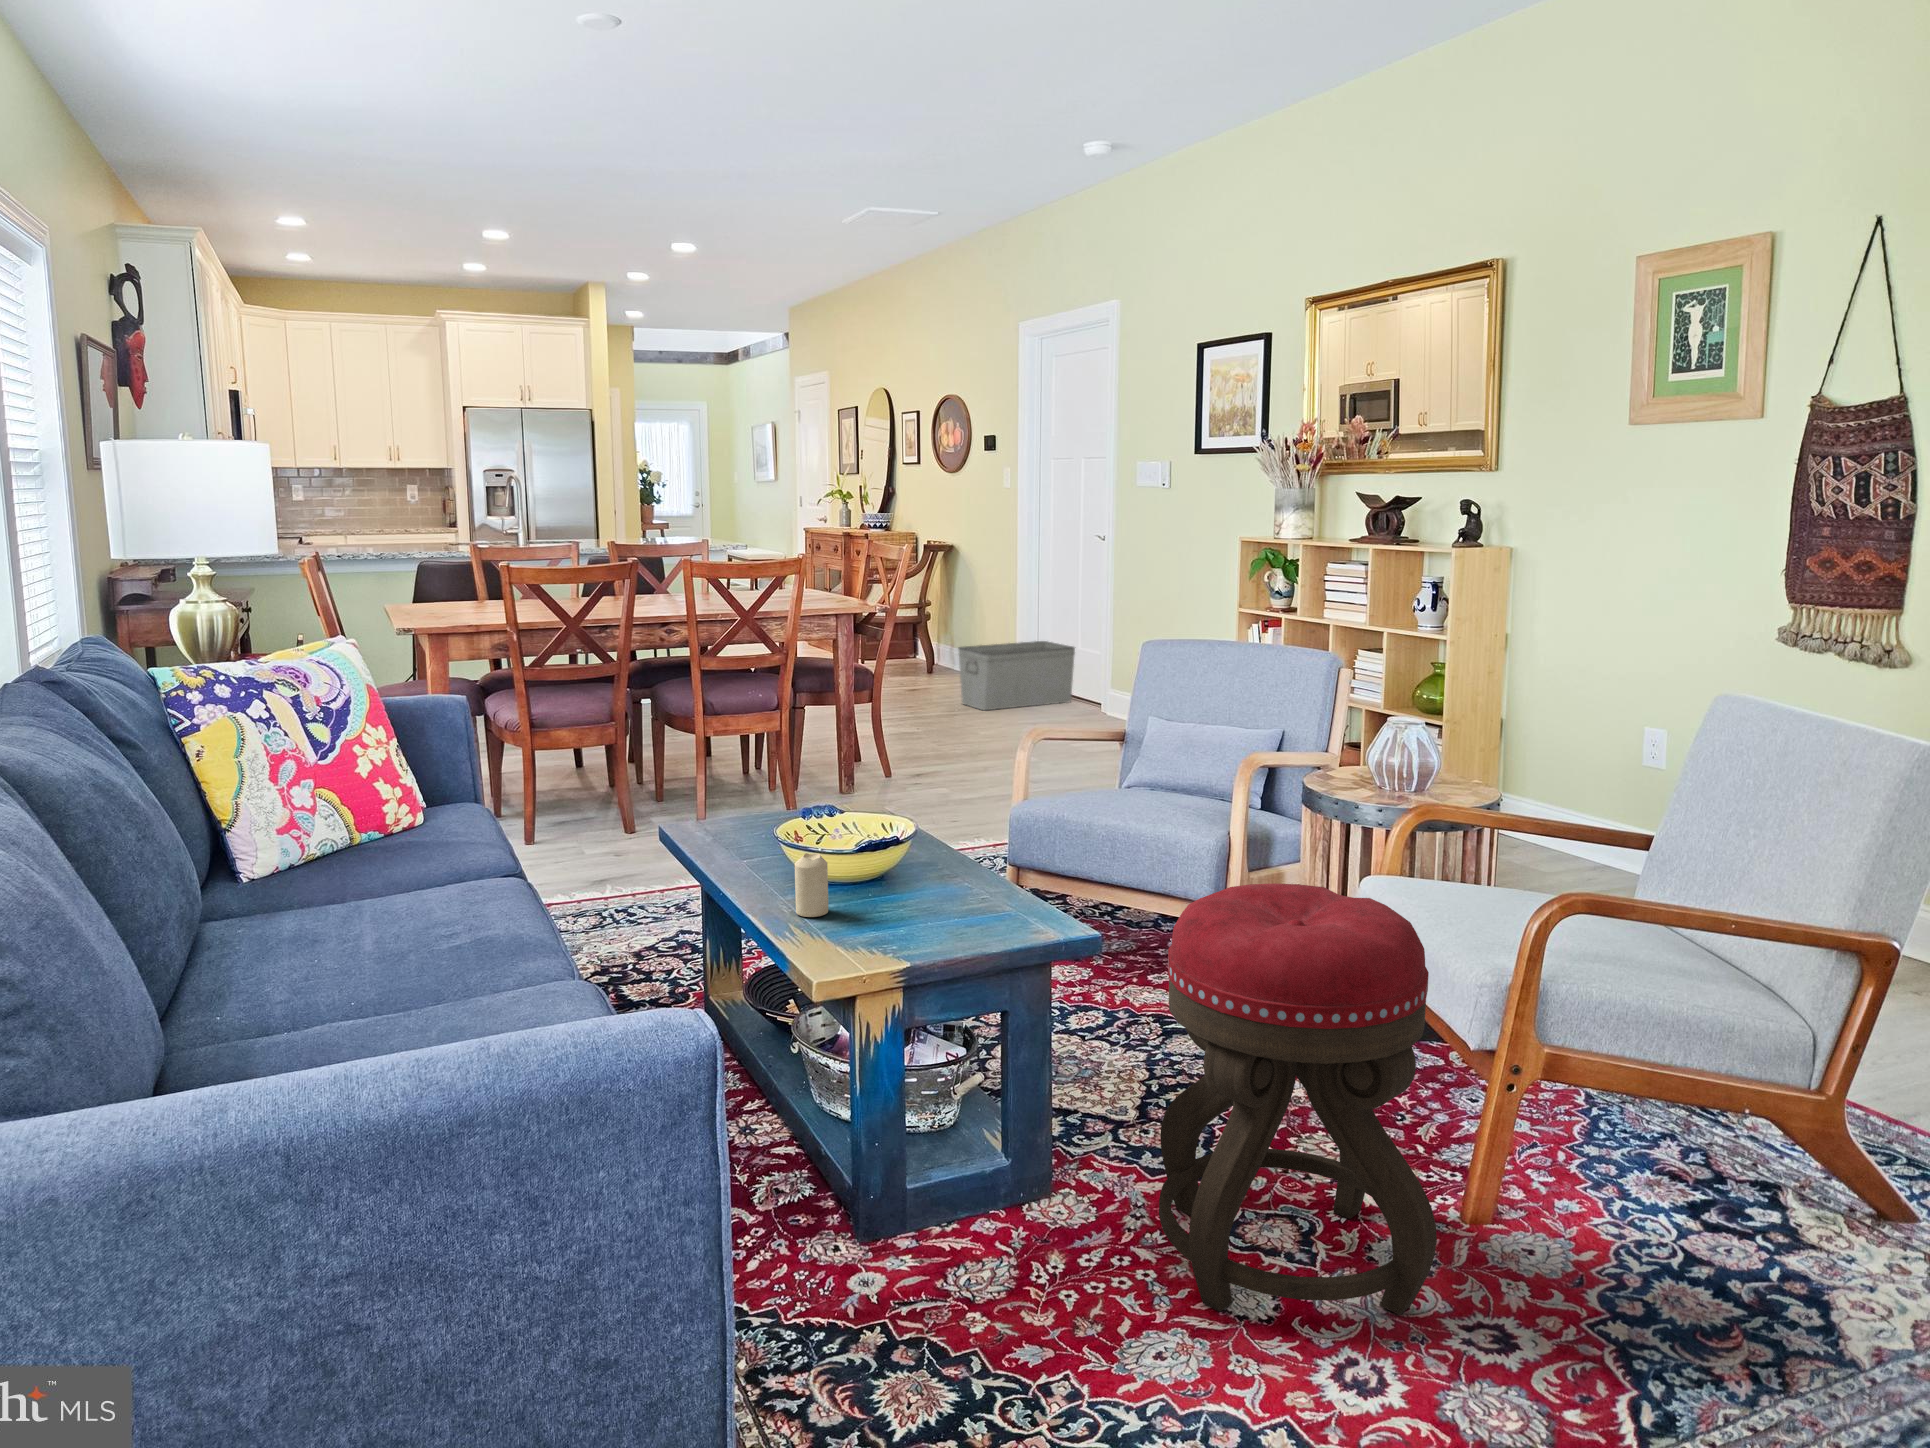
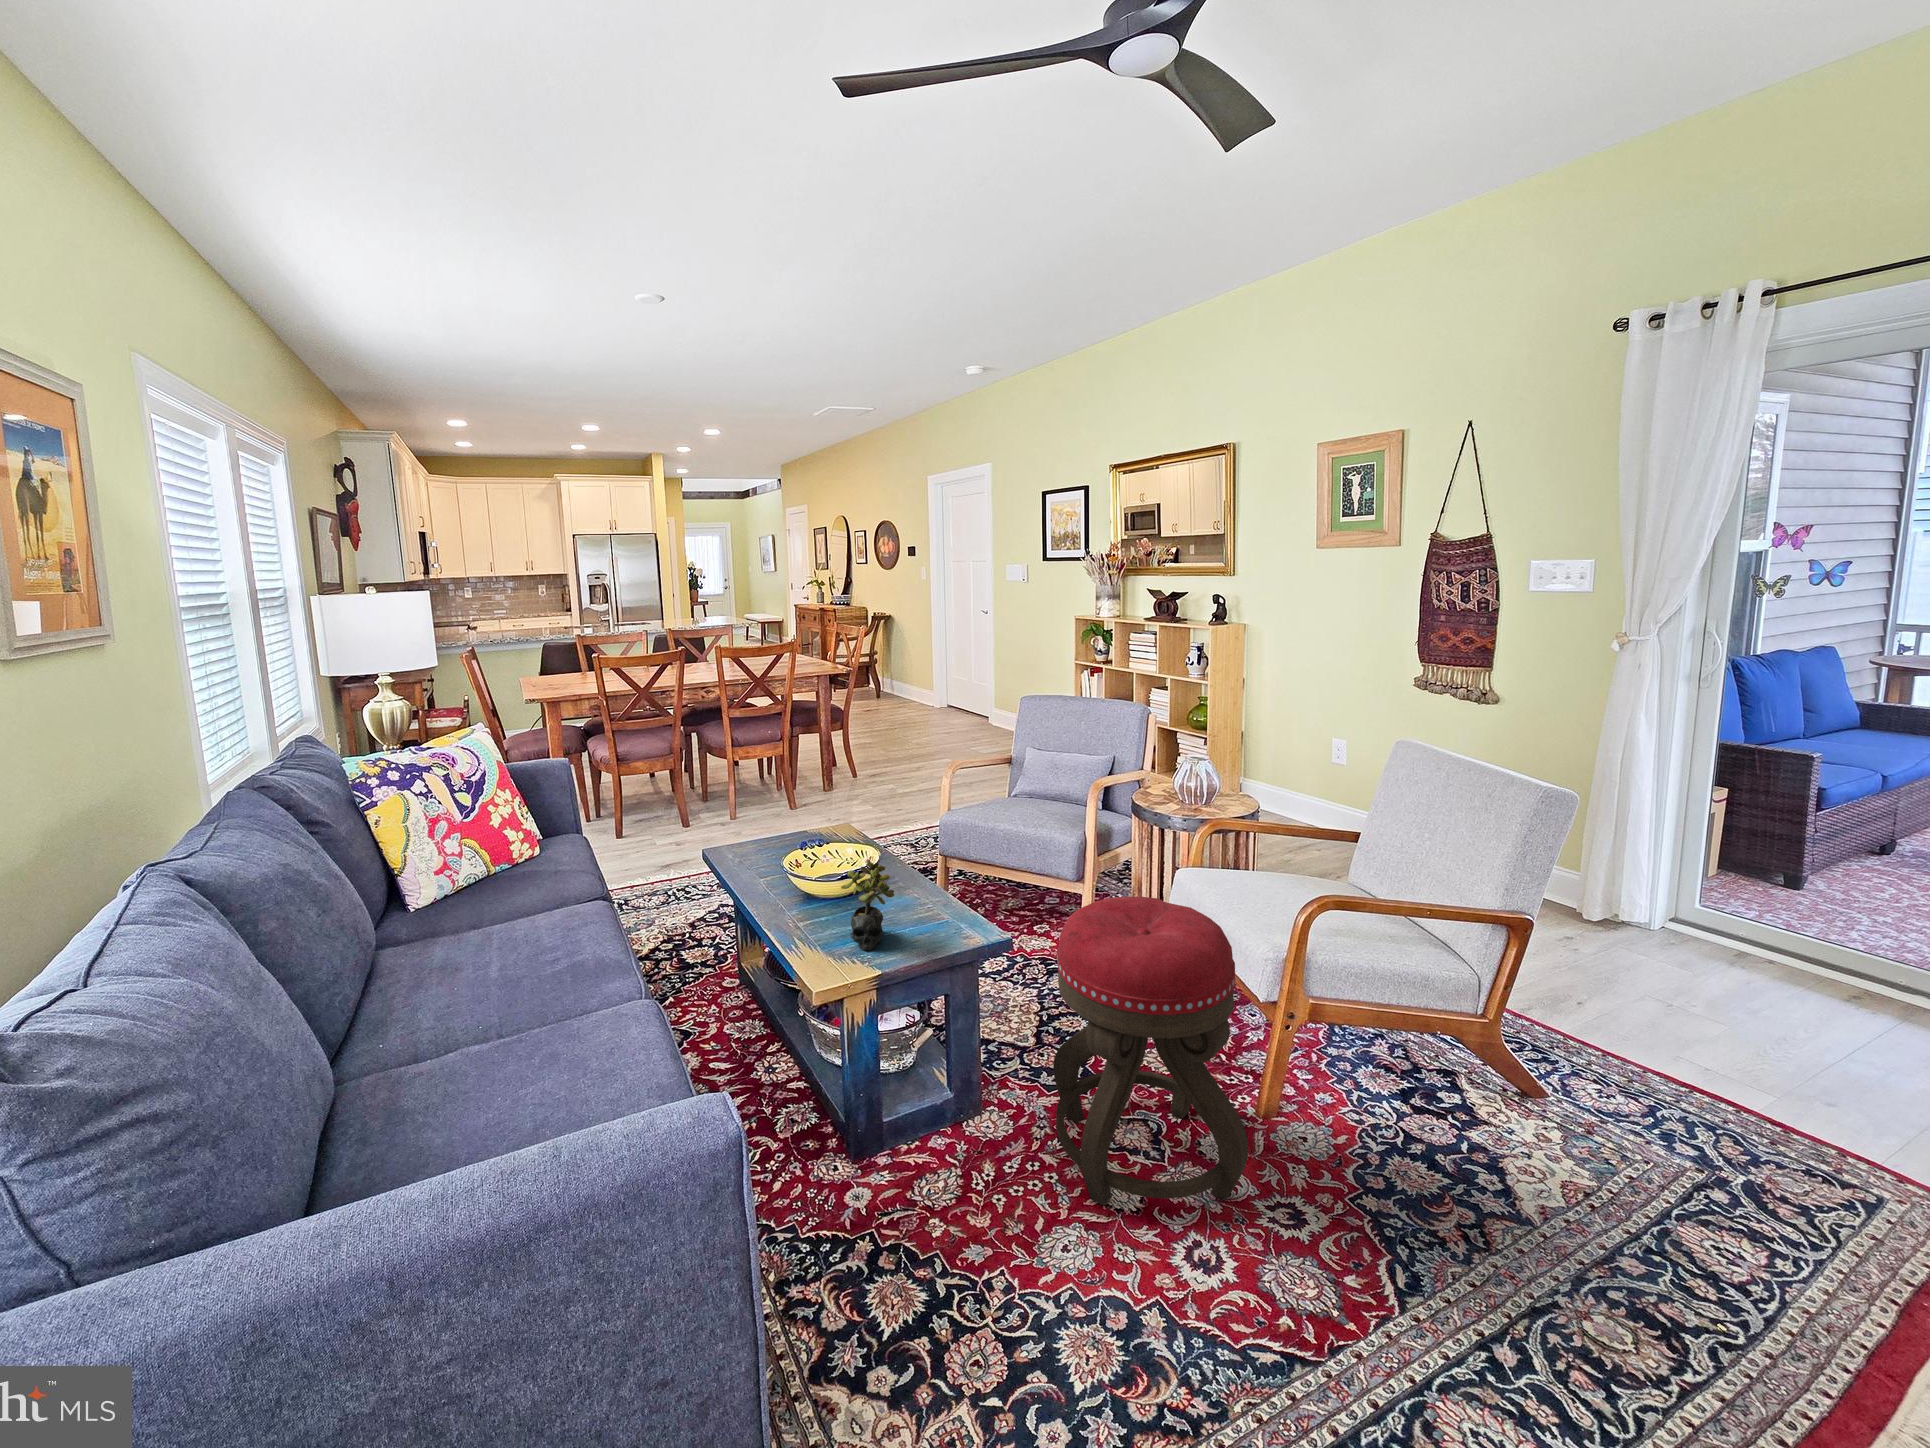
storage bin: present [958,641,1075,710] -> none [895,678,969,724]
succulent plant: none [857,817,934,943] -> present [841,860,894,951]
candle: present [795,853,828,917] -> none [798,884,822,929]

